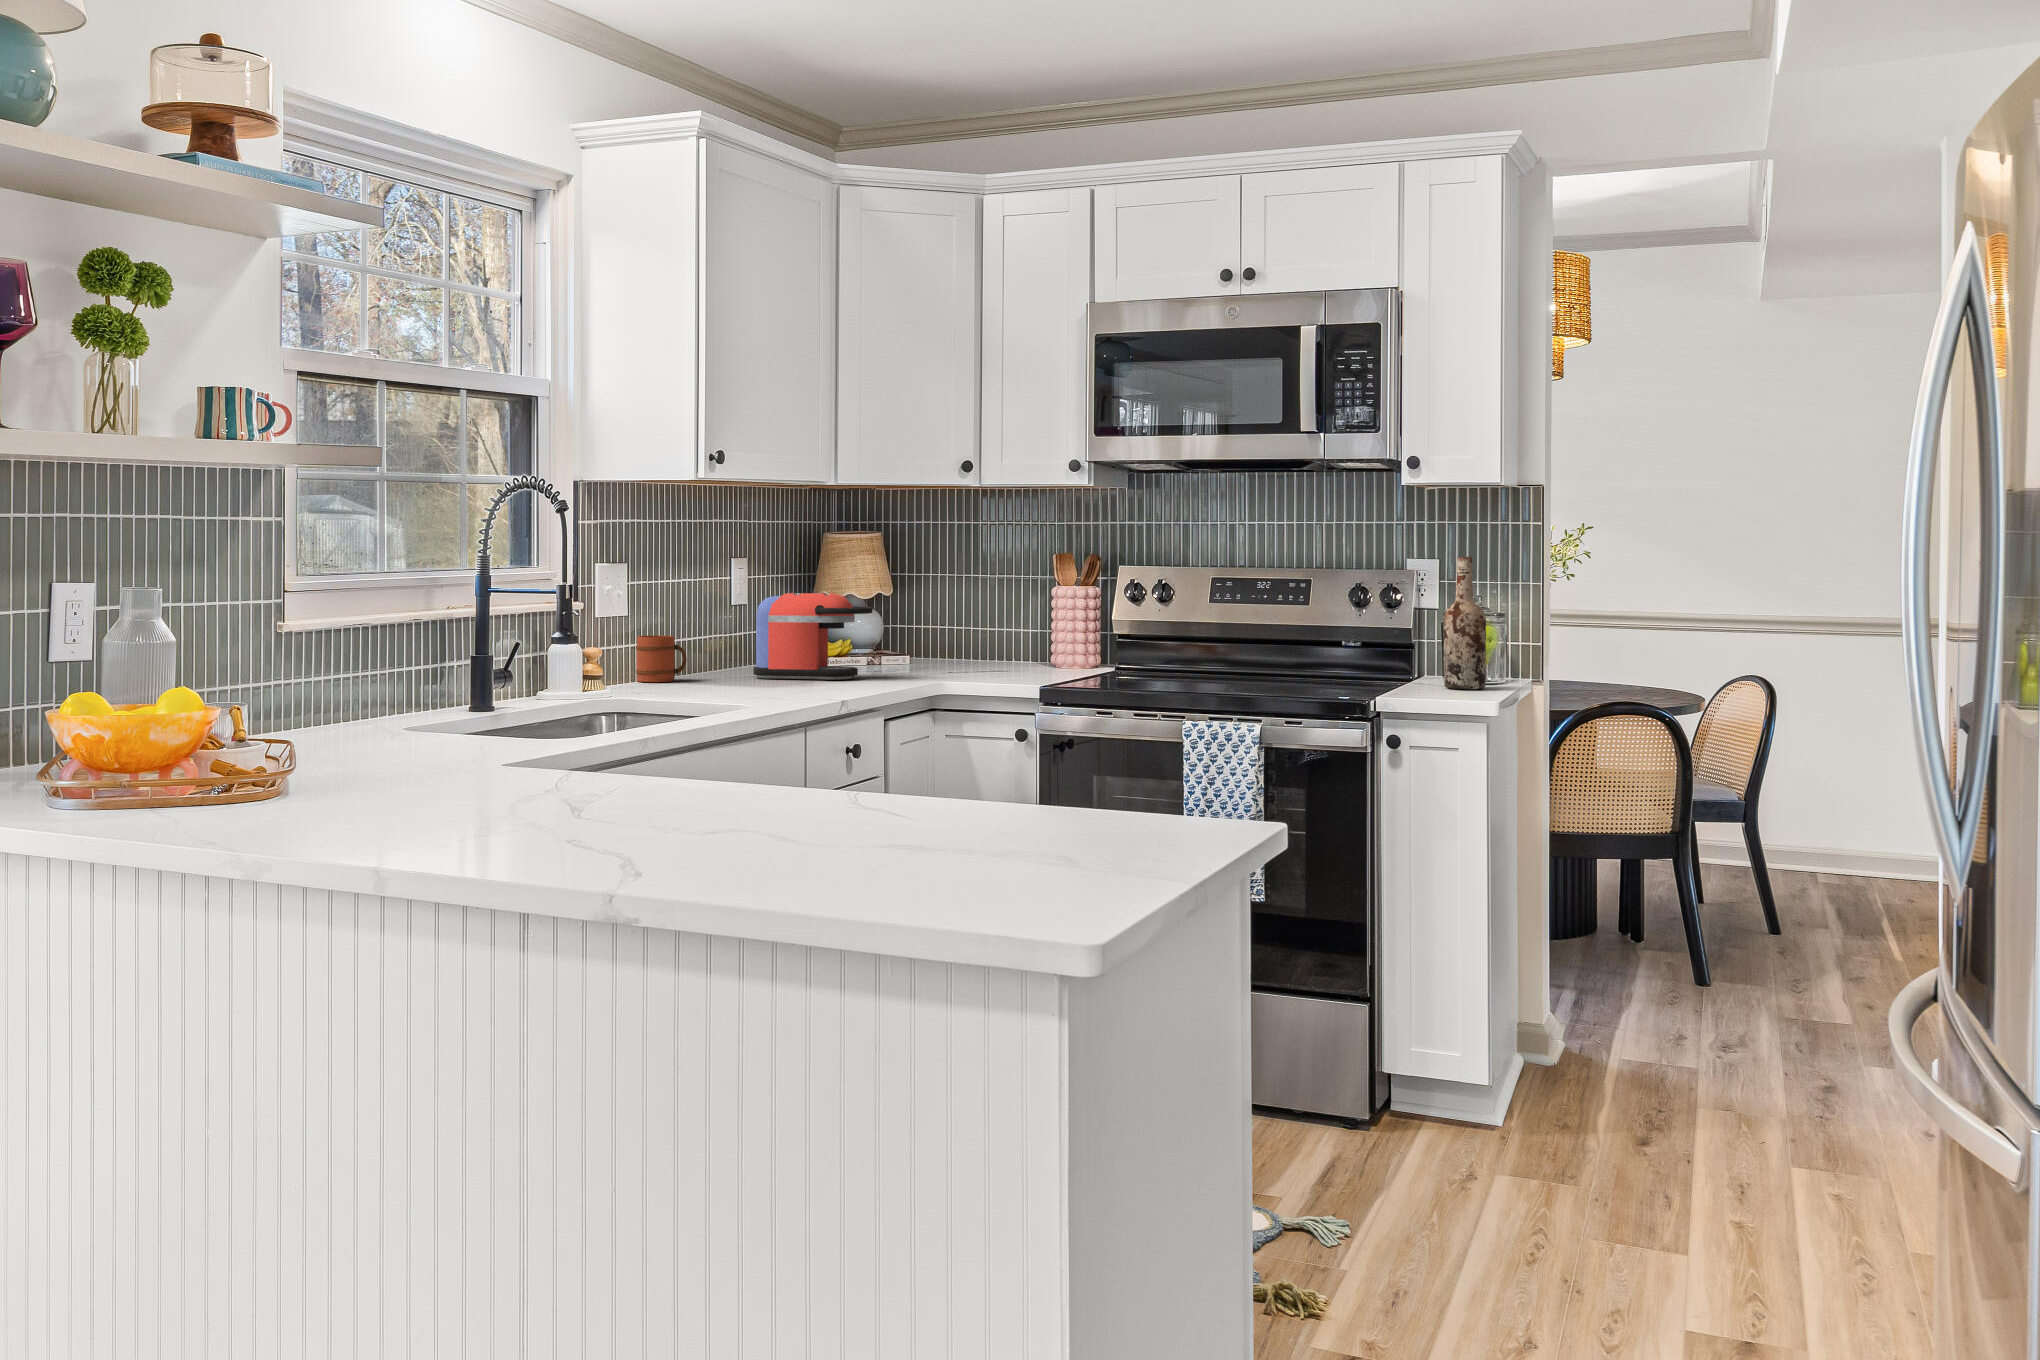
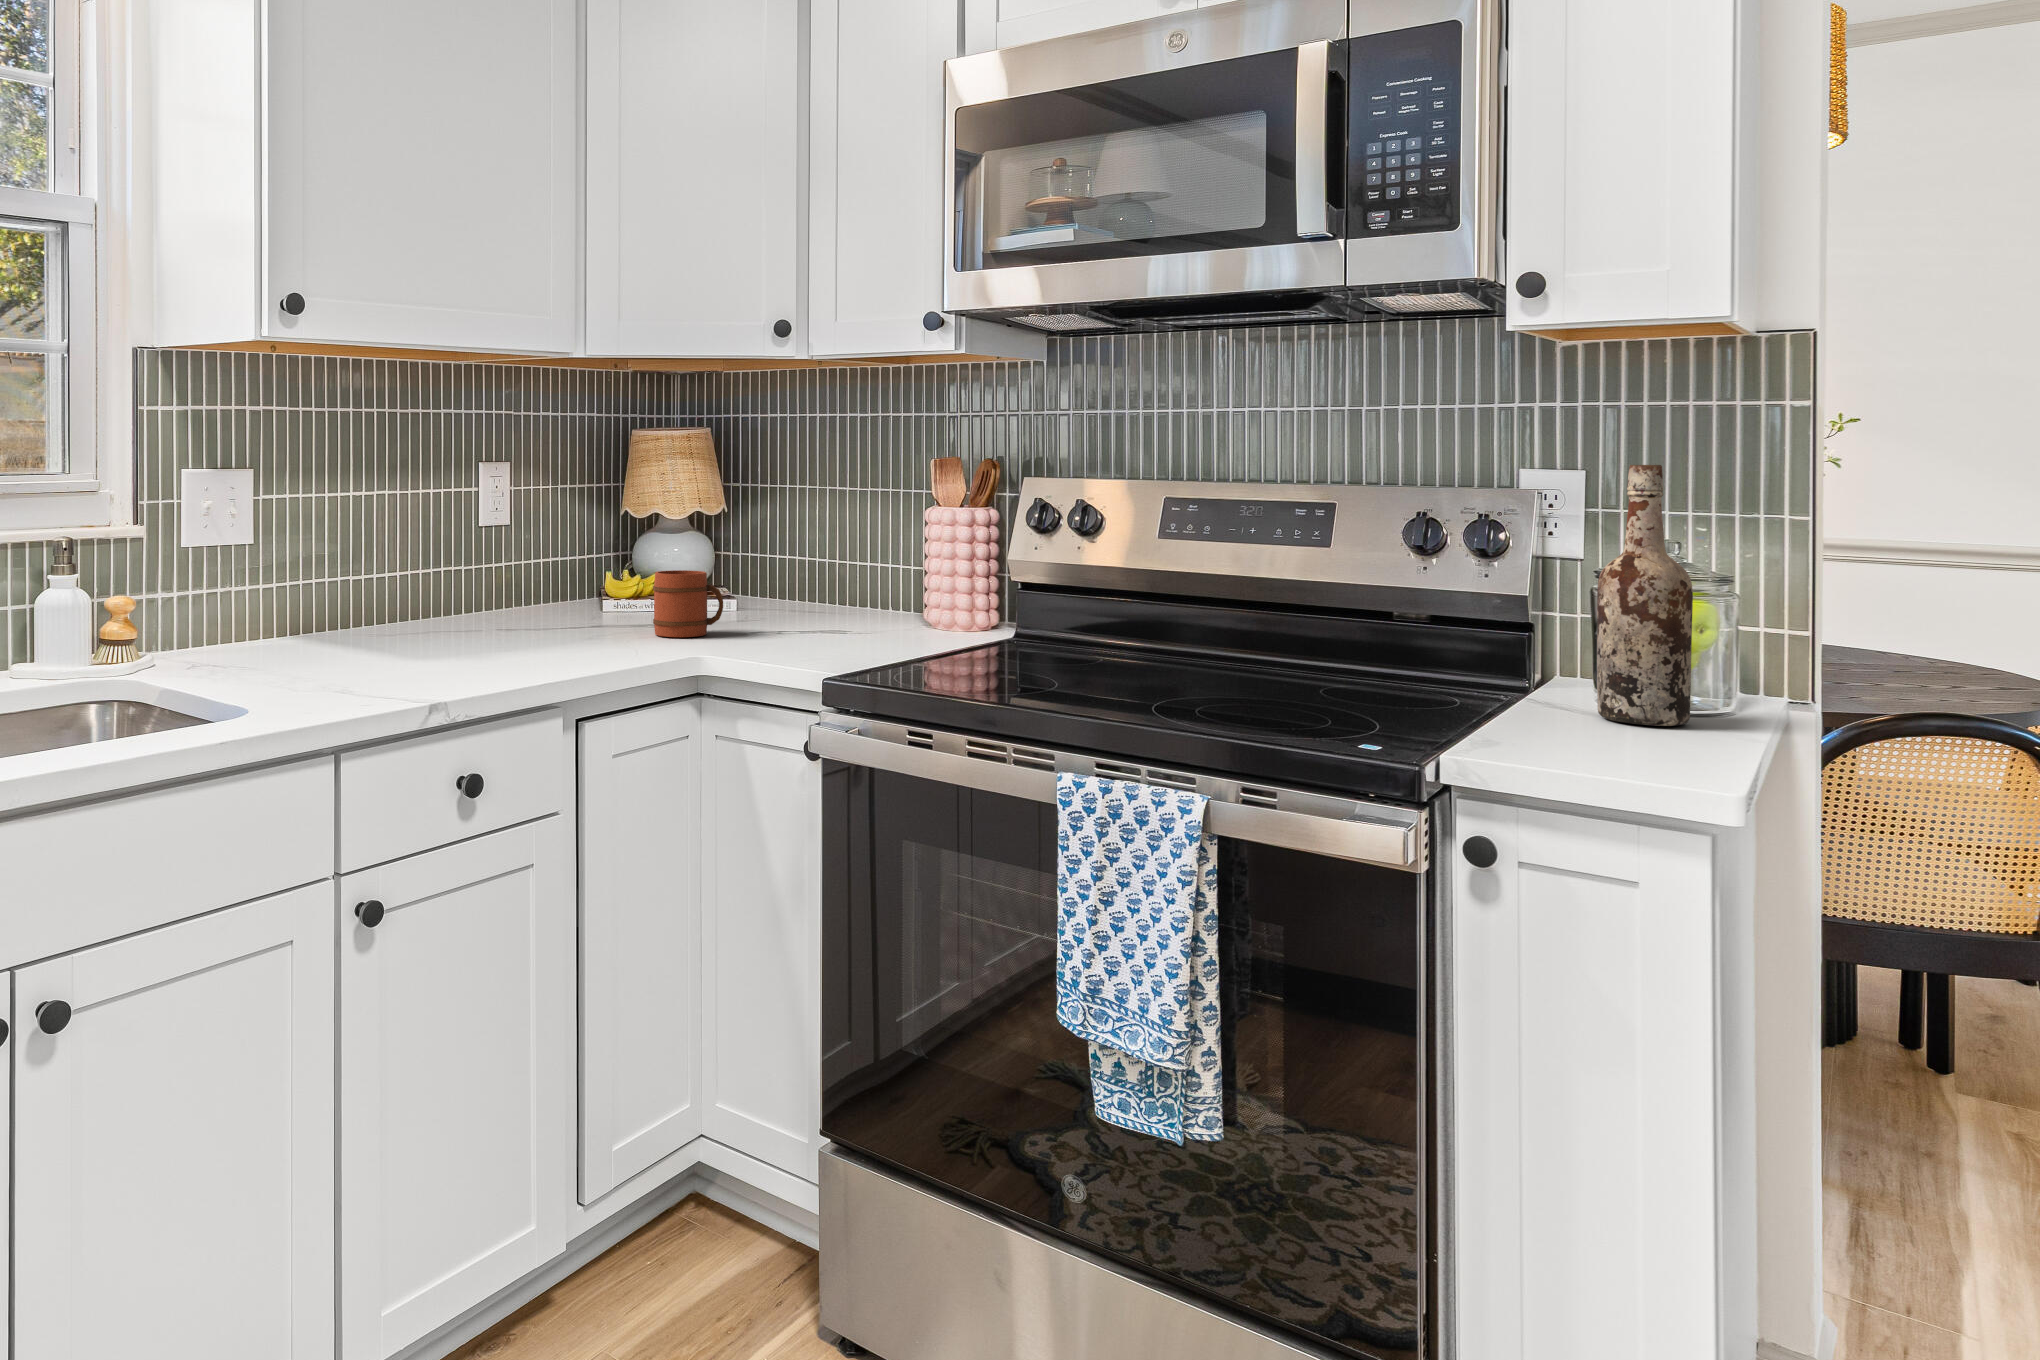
coffee maker: present [753,593,872,680] -> none [423,519,594,655]
mug: present [636,635,686,682] -> present [653,570,723,637]

